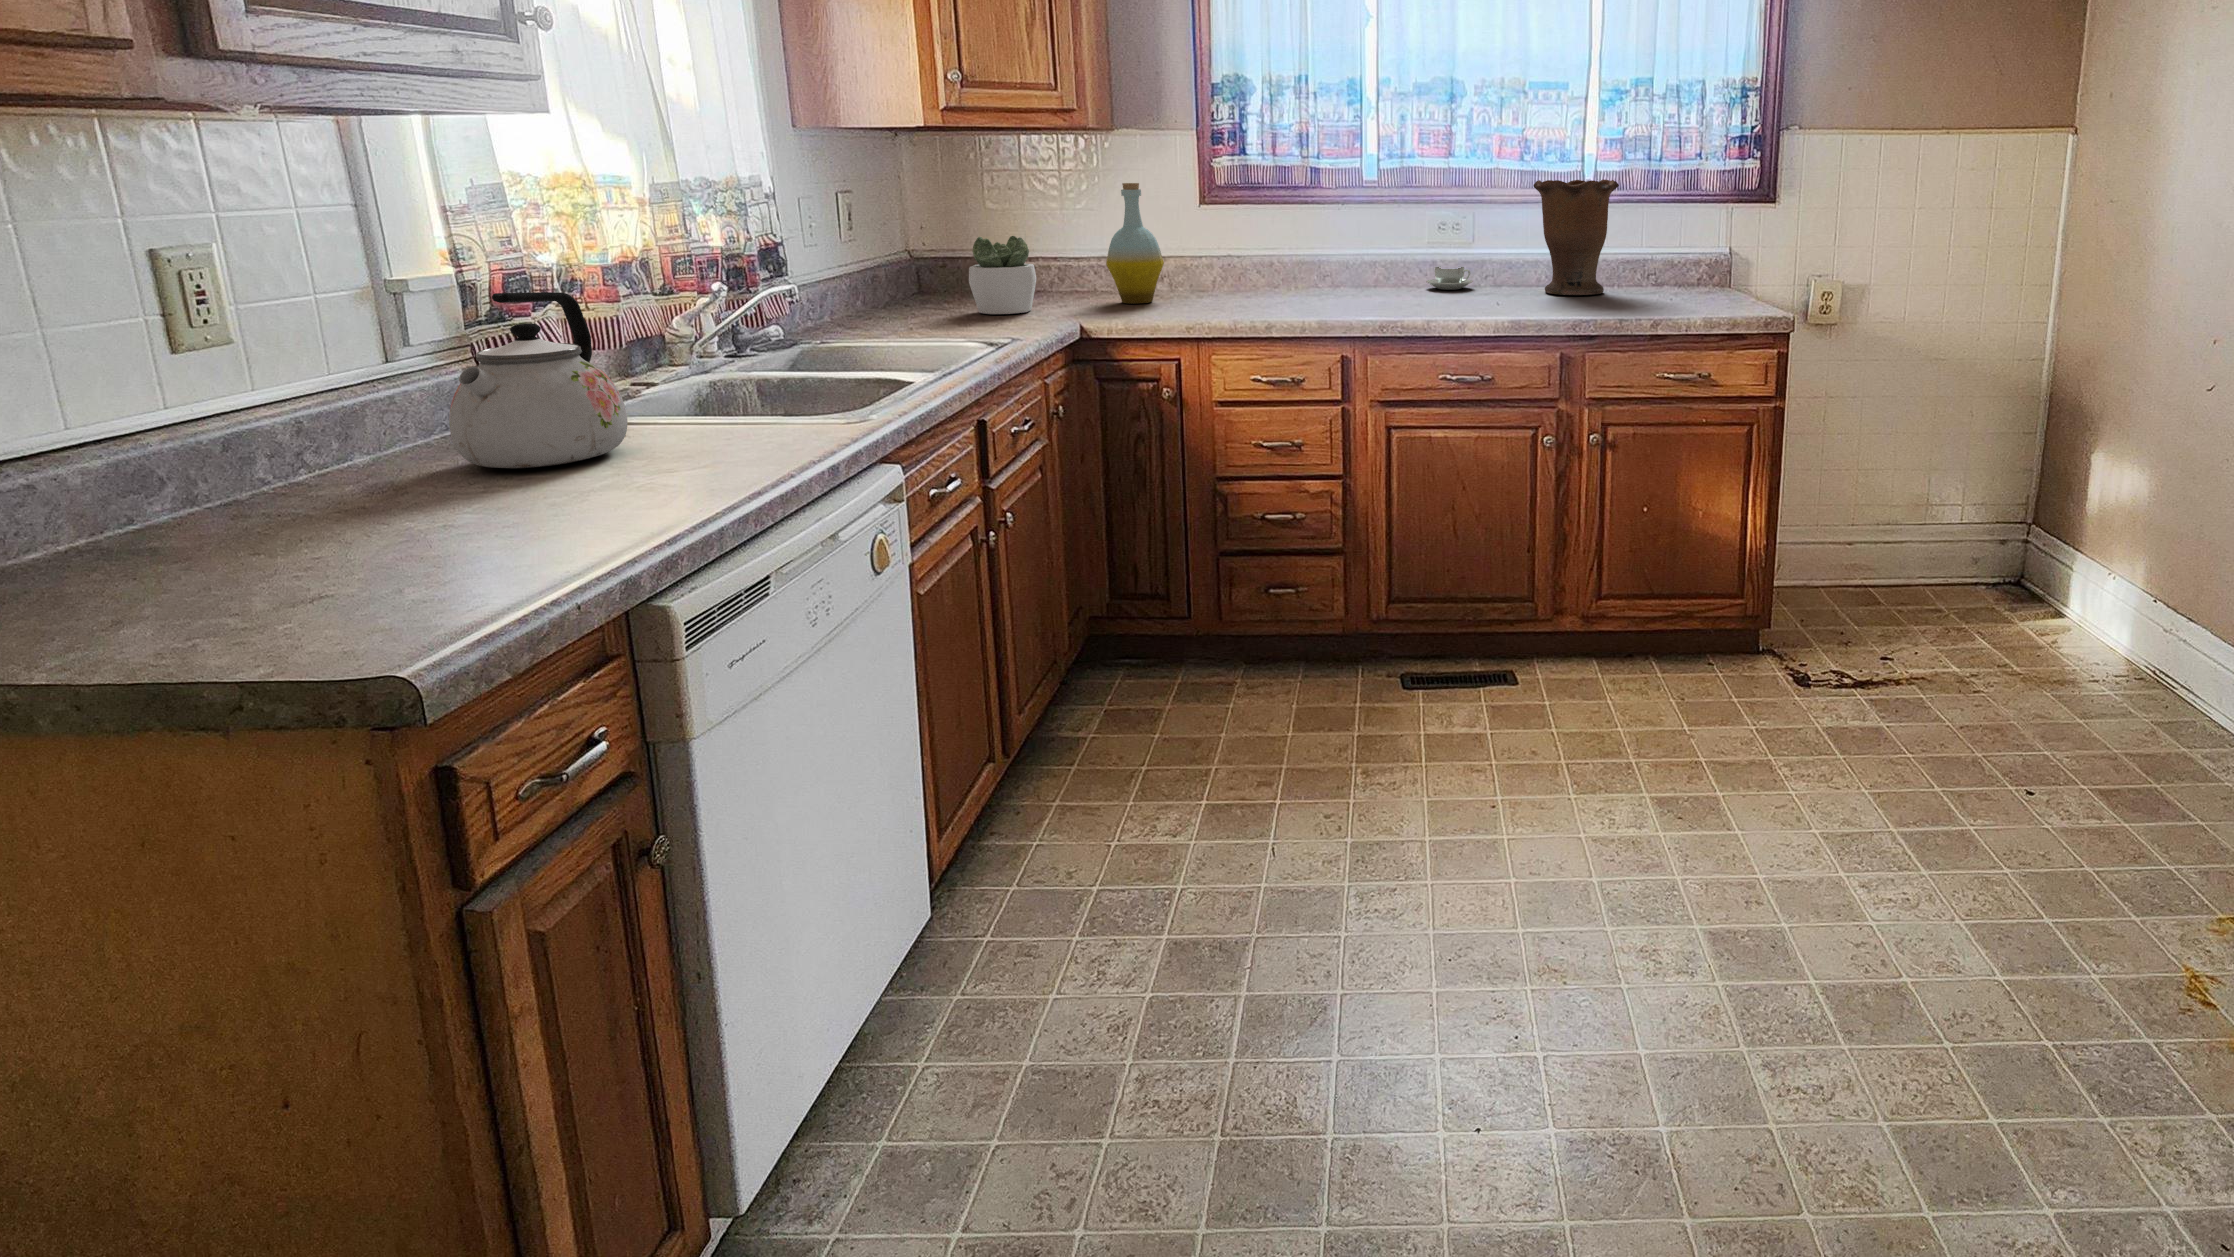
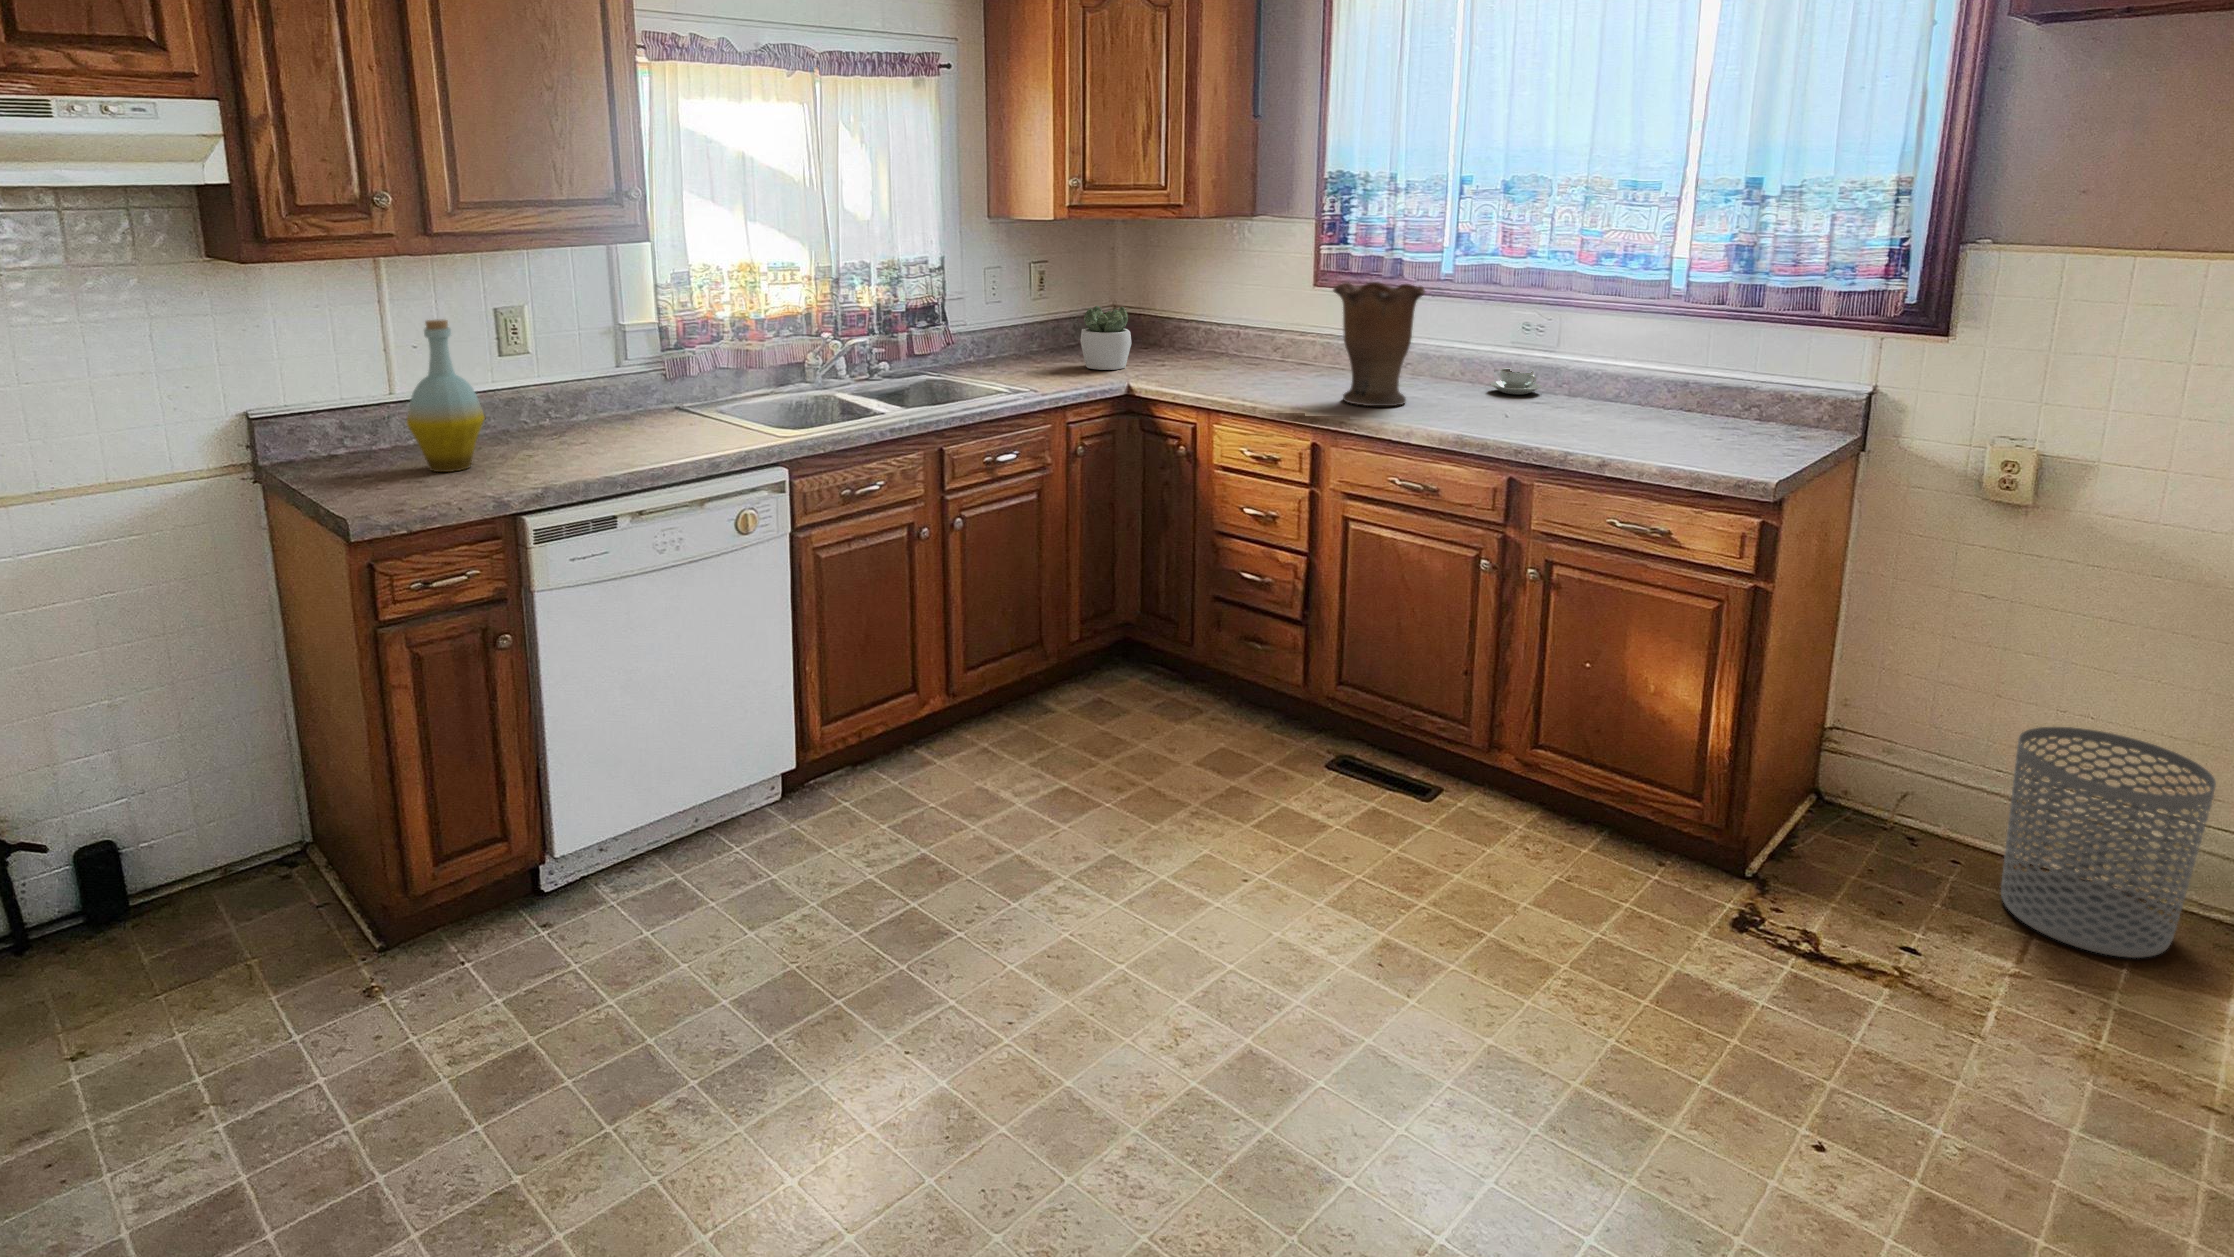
vase: present [1533,180,1619,295] -> present [1333,282,1425,406]
bottle: present [1106,183,1164,303] -> present [407,320,484,472]
kettle: present [449,292,628,468] -> none [584,337,673,435]
waste bin: none [1871,472,1989,619] -> present [2001,727,2216,958]

